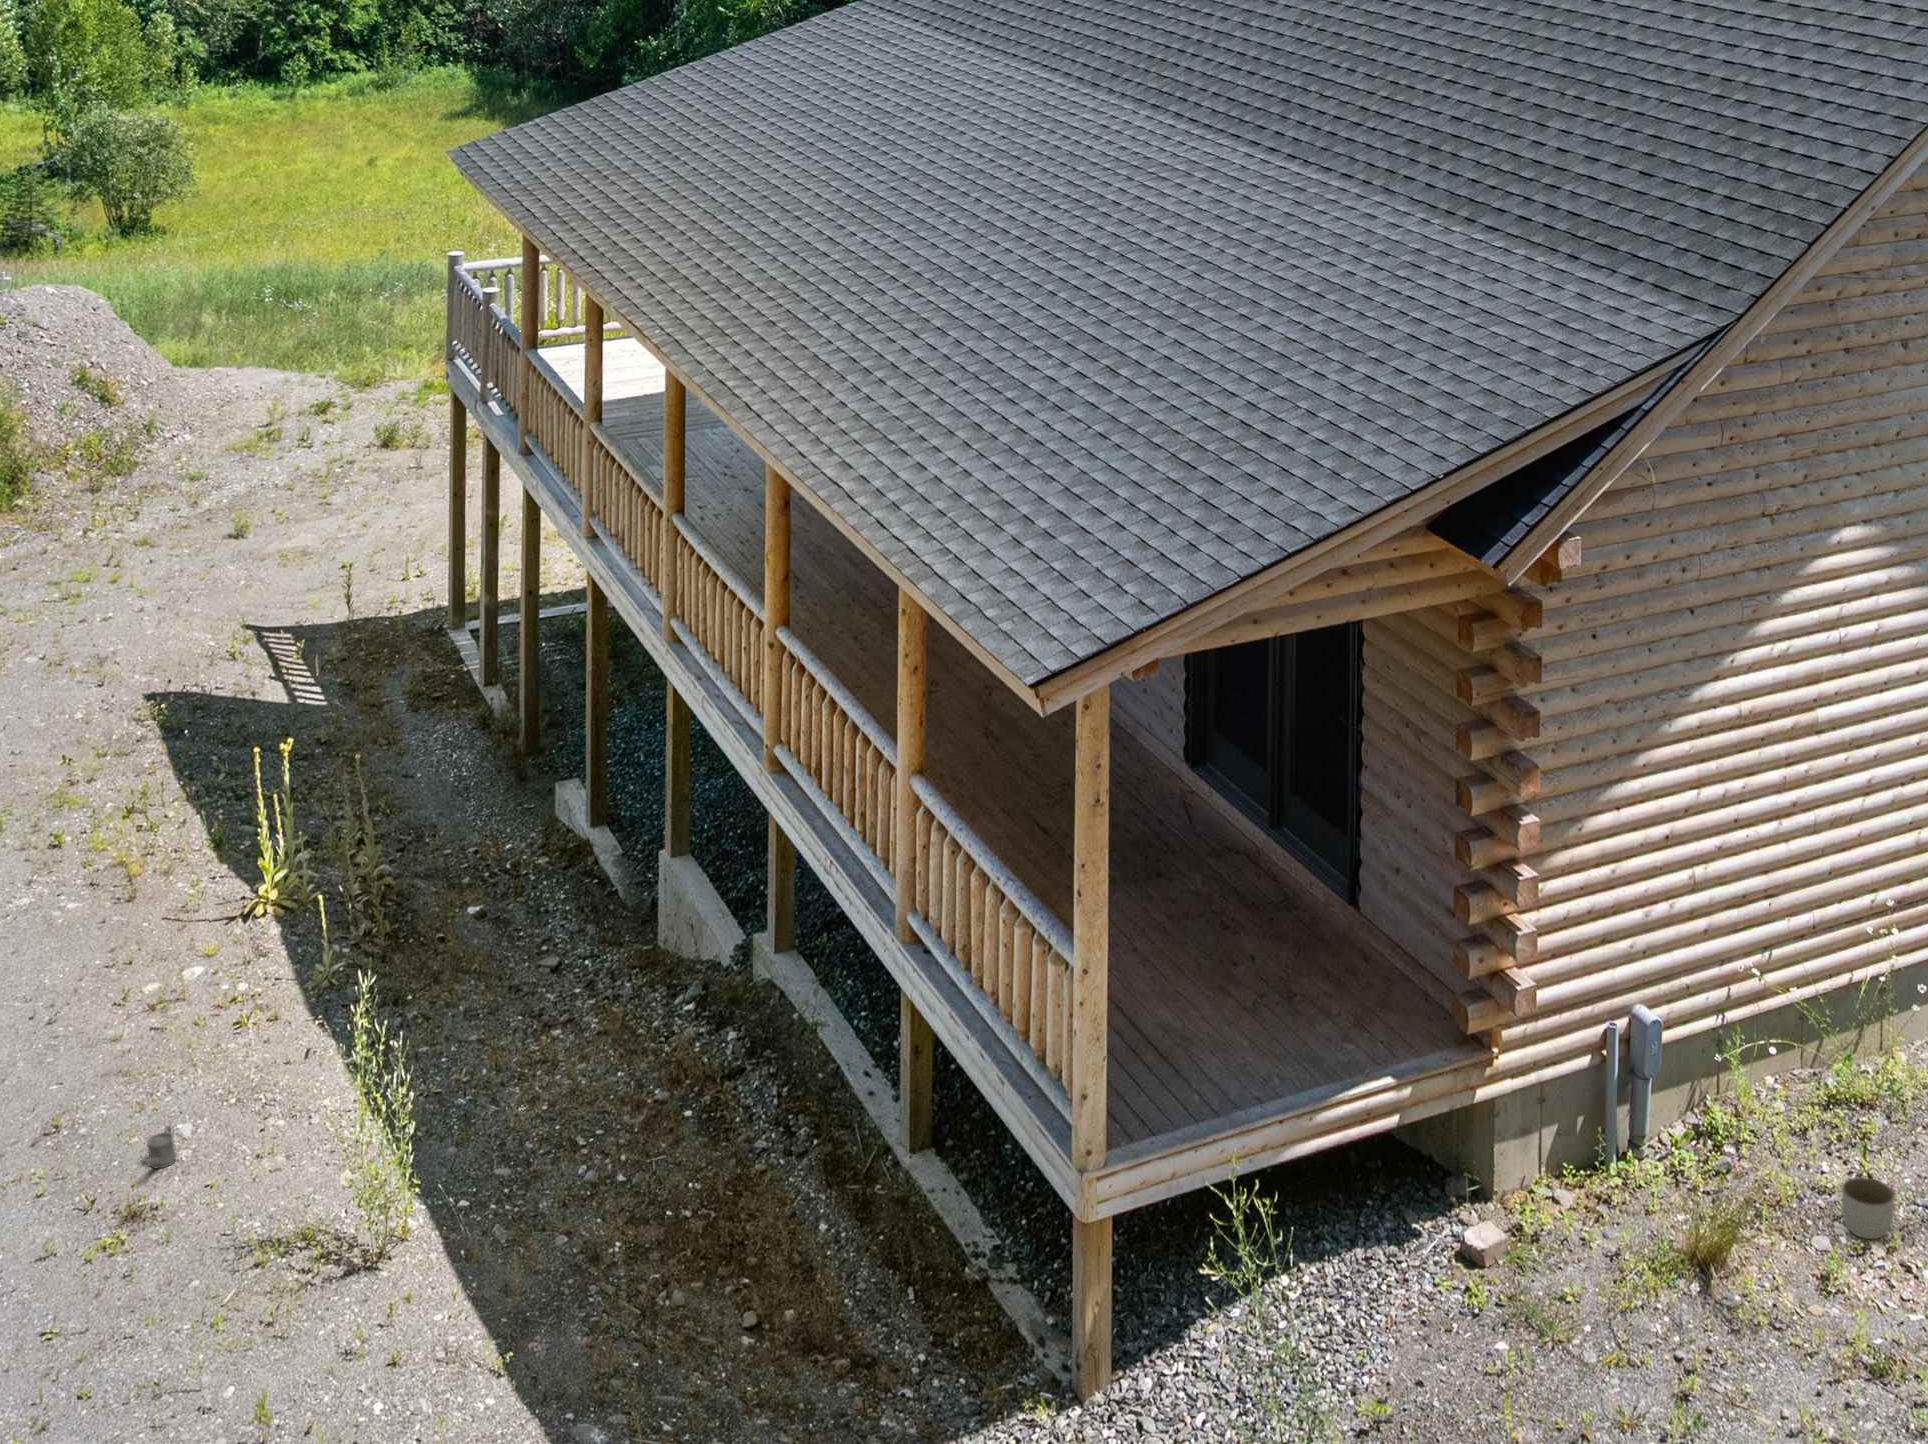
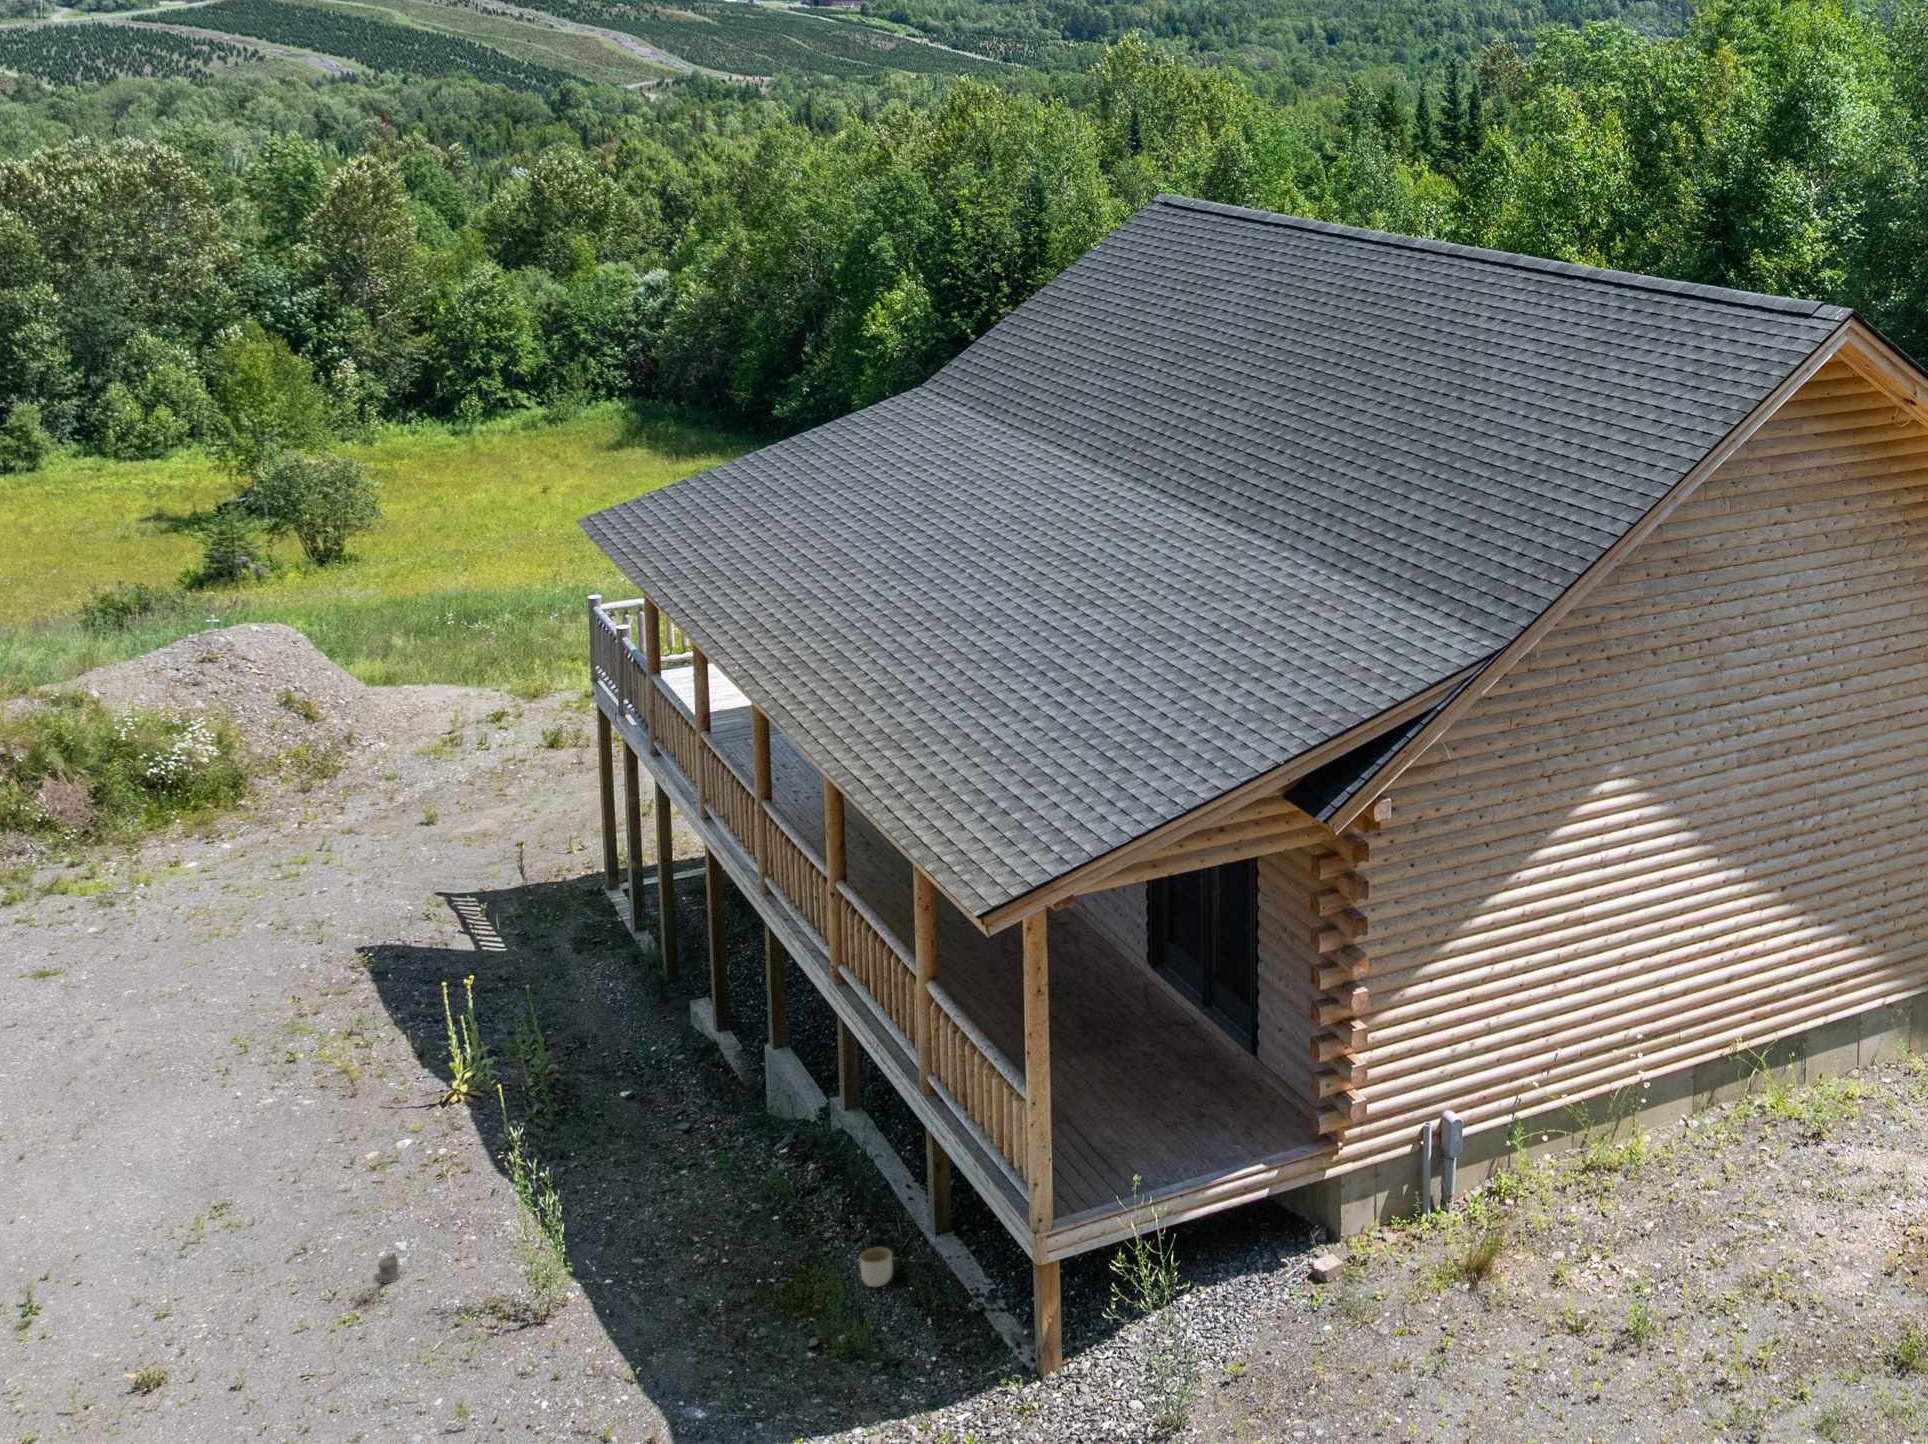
planter: present [1842,1177,1894,1239] -> present [860,1247,892,1287]

